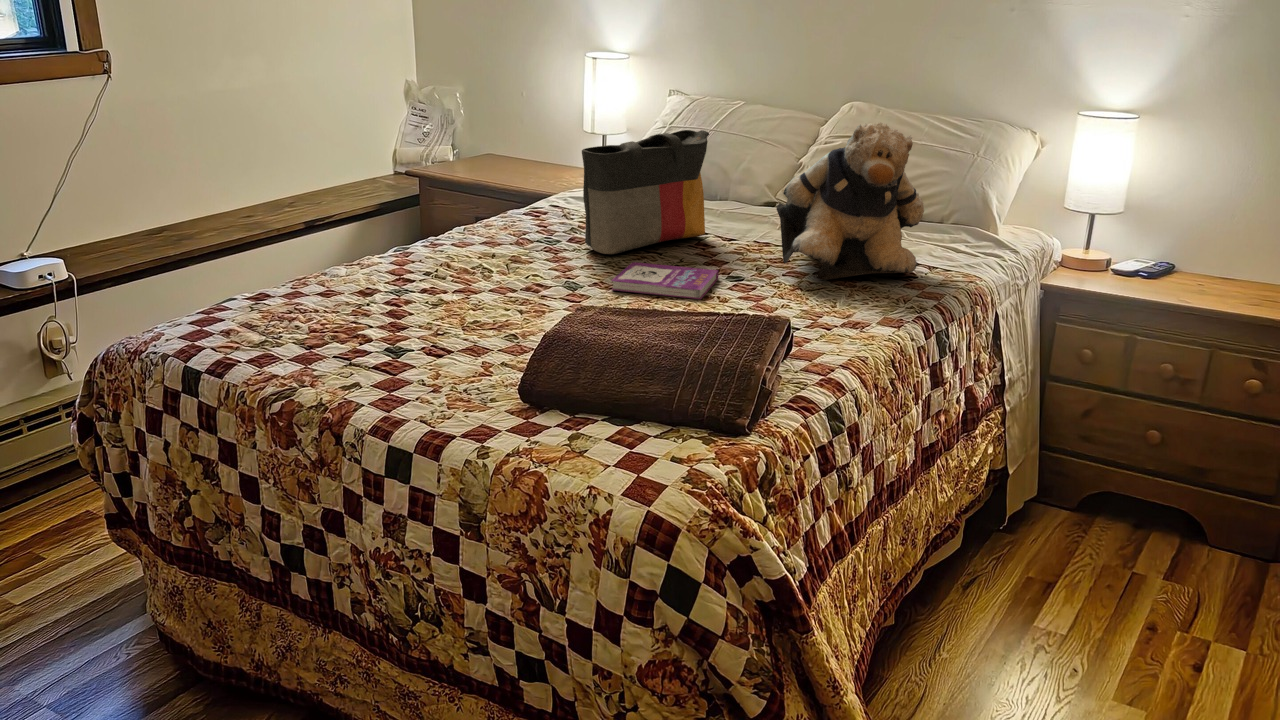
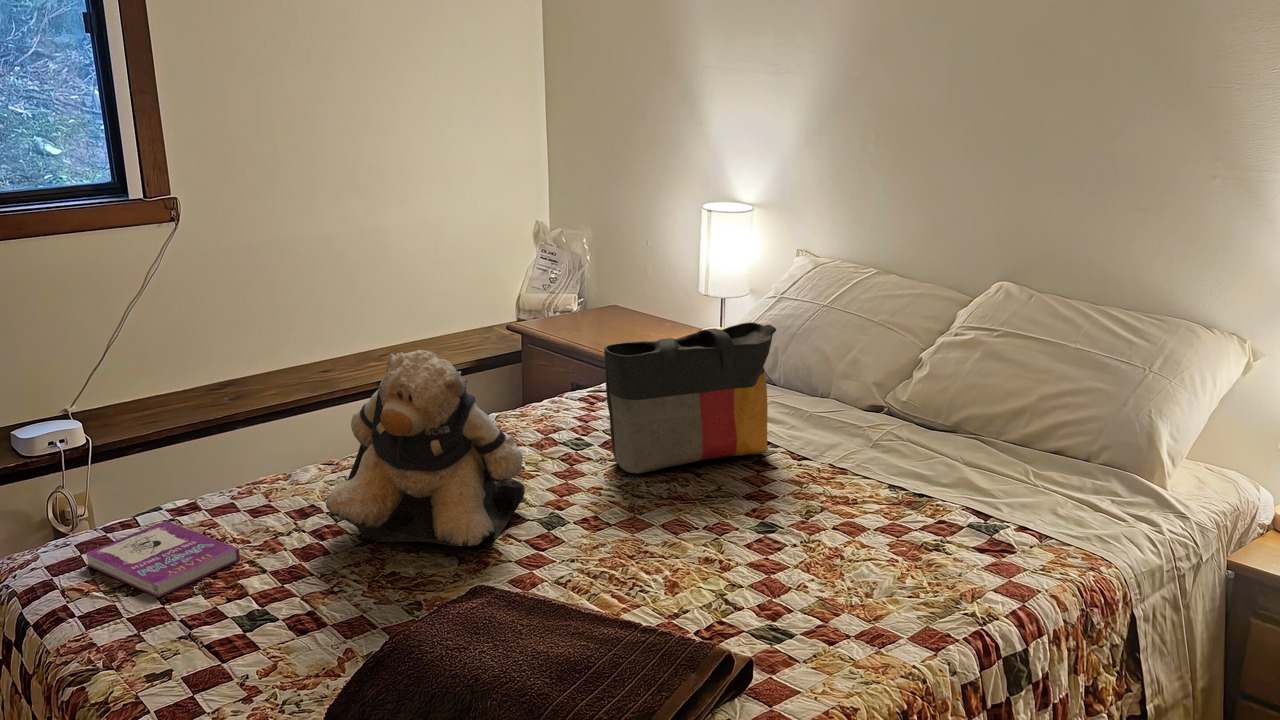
teddy bear: present [776,122,924,280] -> present [326,350,525,546]
book: present [611,262,718,299] -> present [85,521,240,597]

